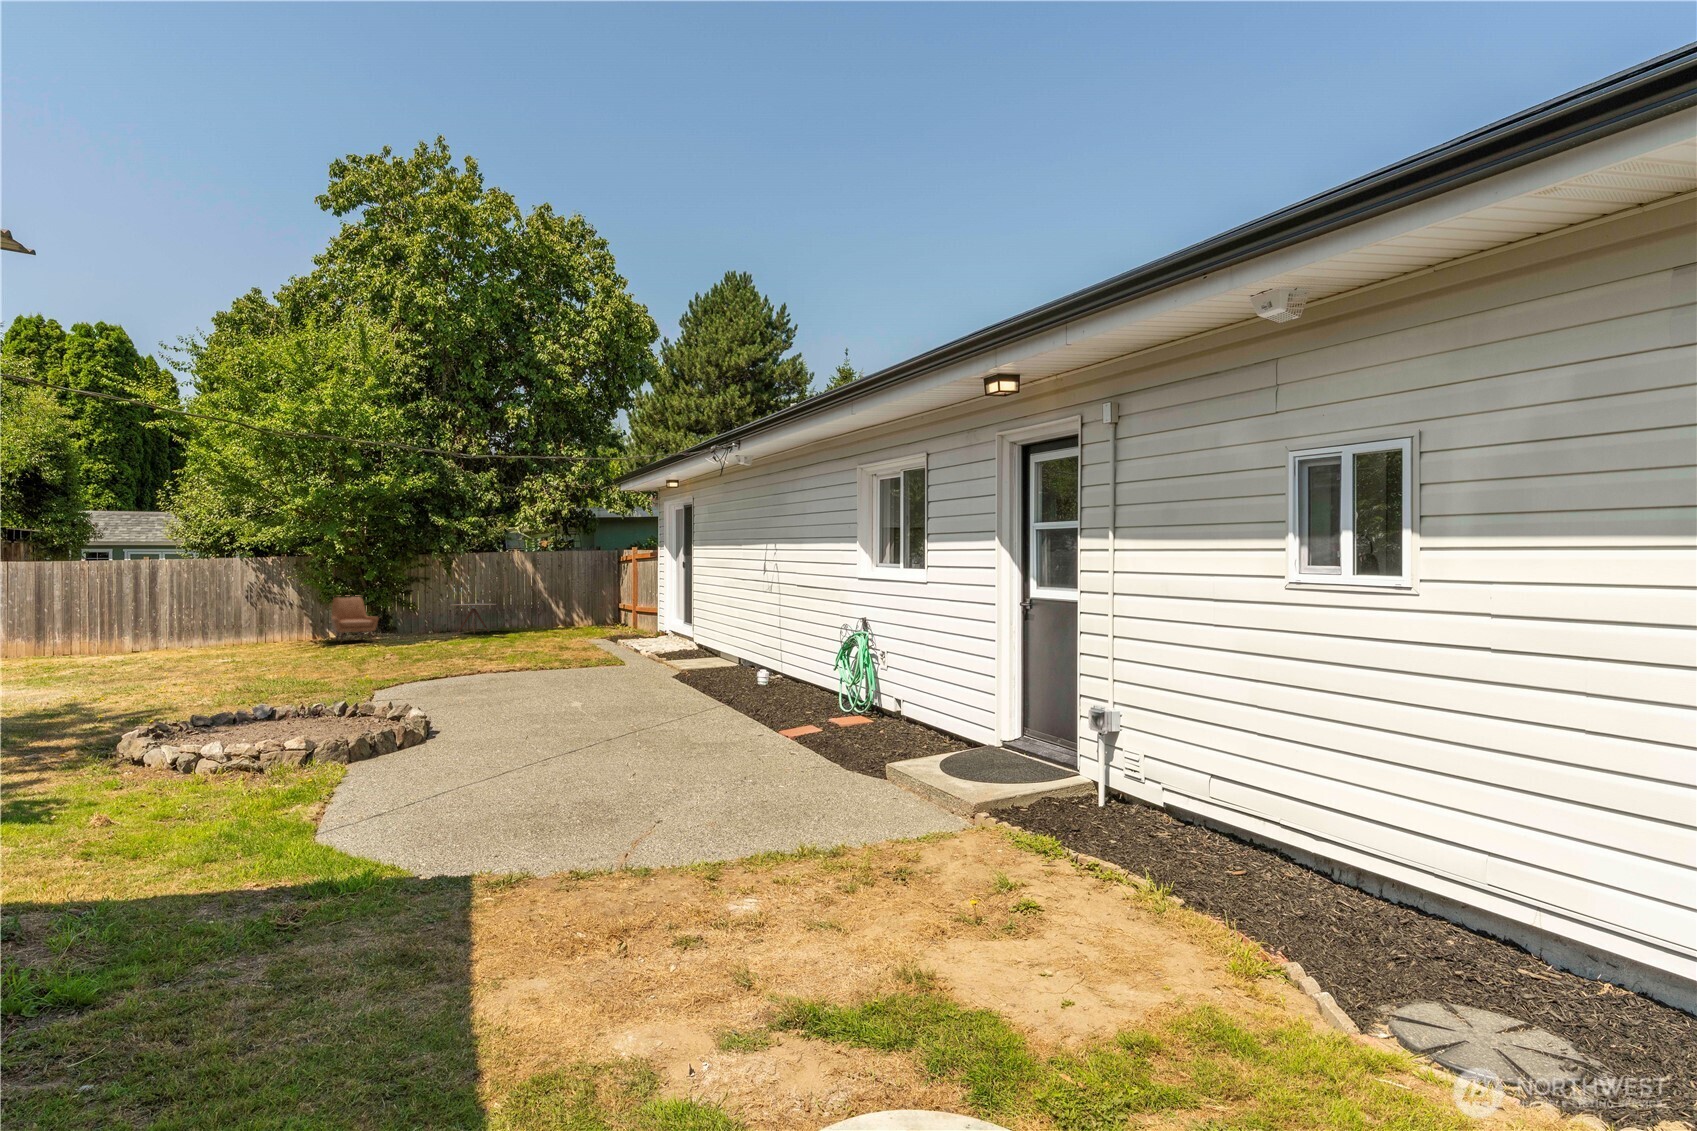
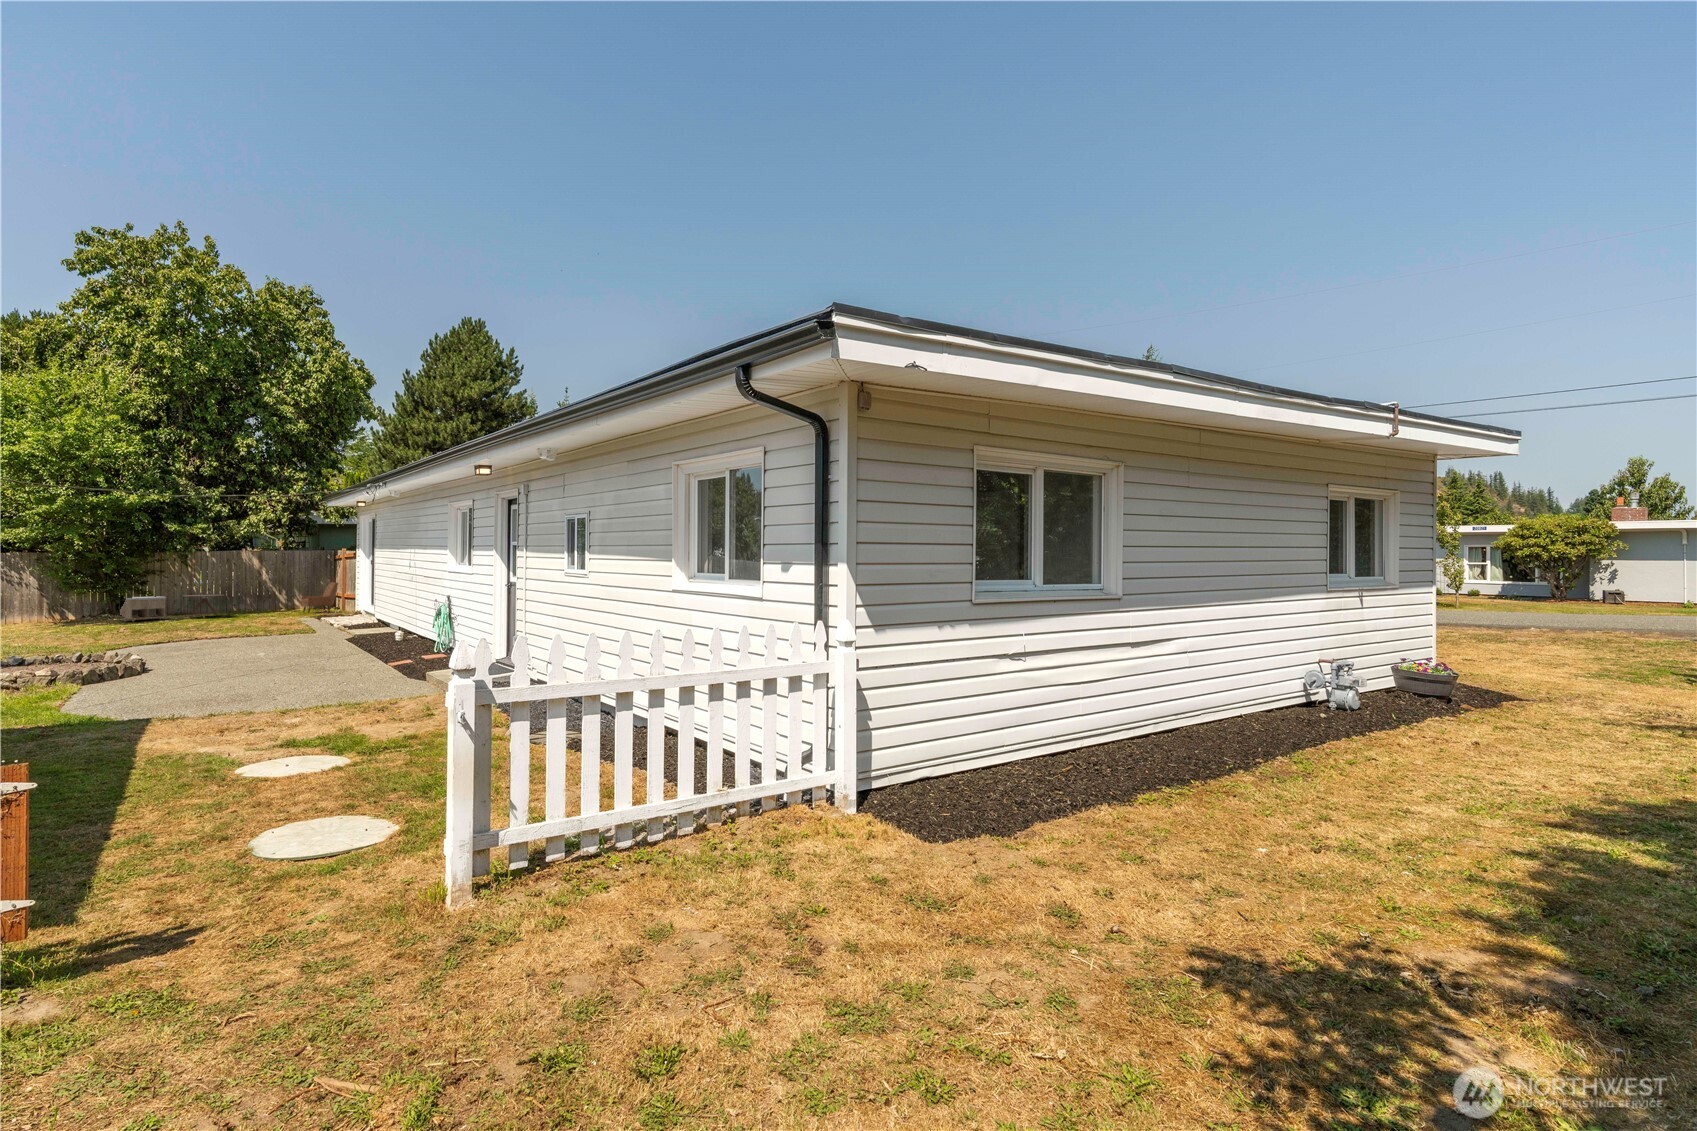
chair: present [331,595,379,642] -> present [301,582,338,613]
storage bench: none [380,605,431,638] -> present [120,596,166,621]

